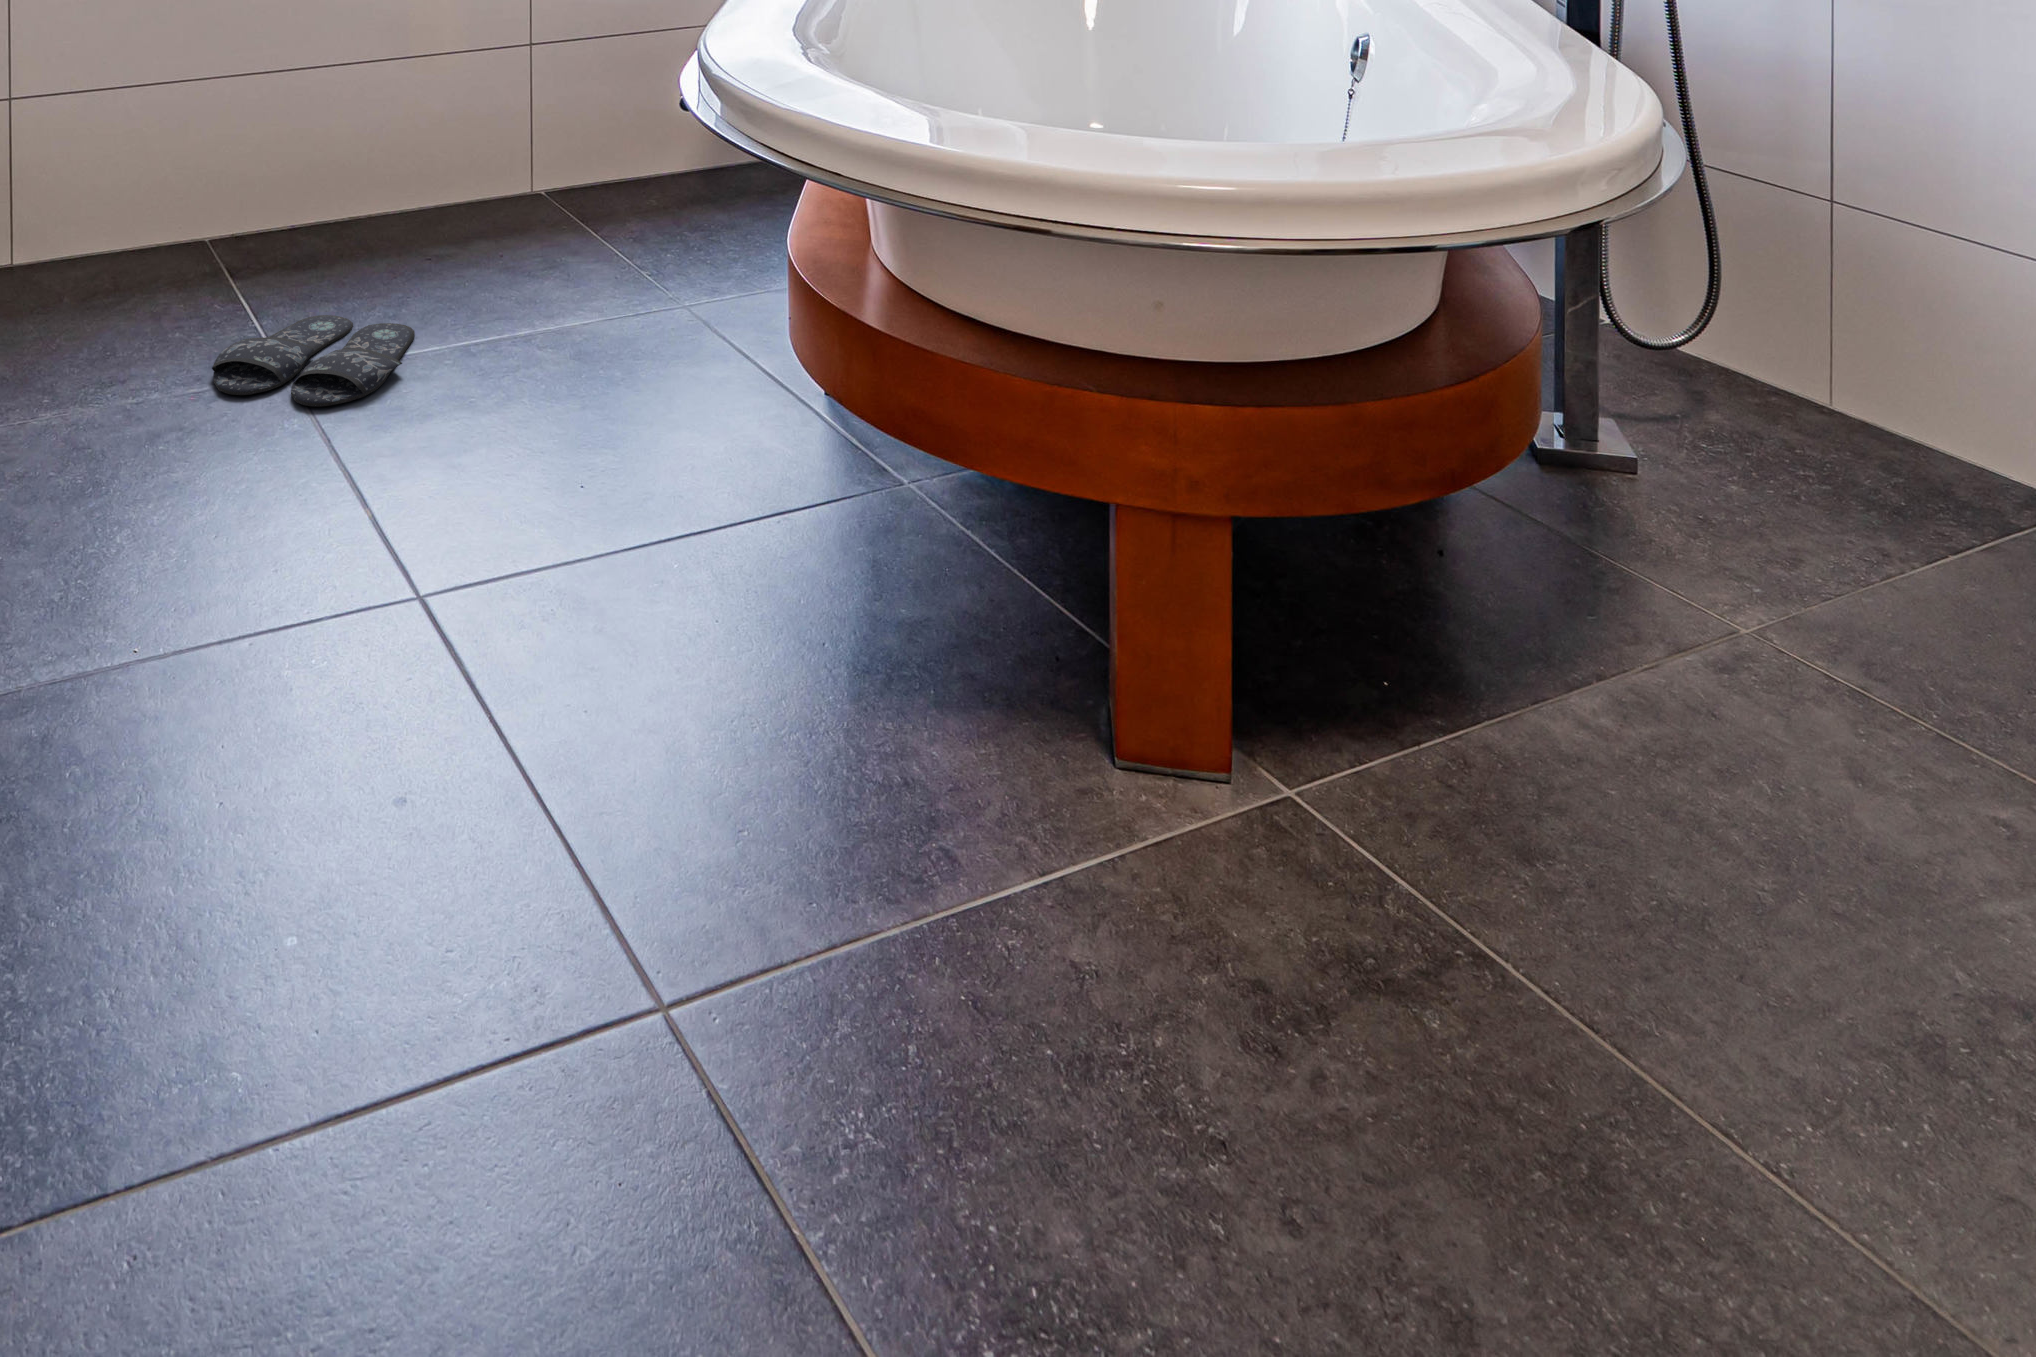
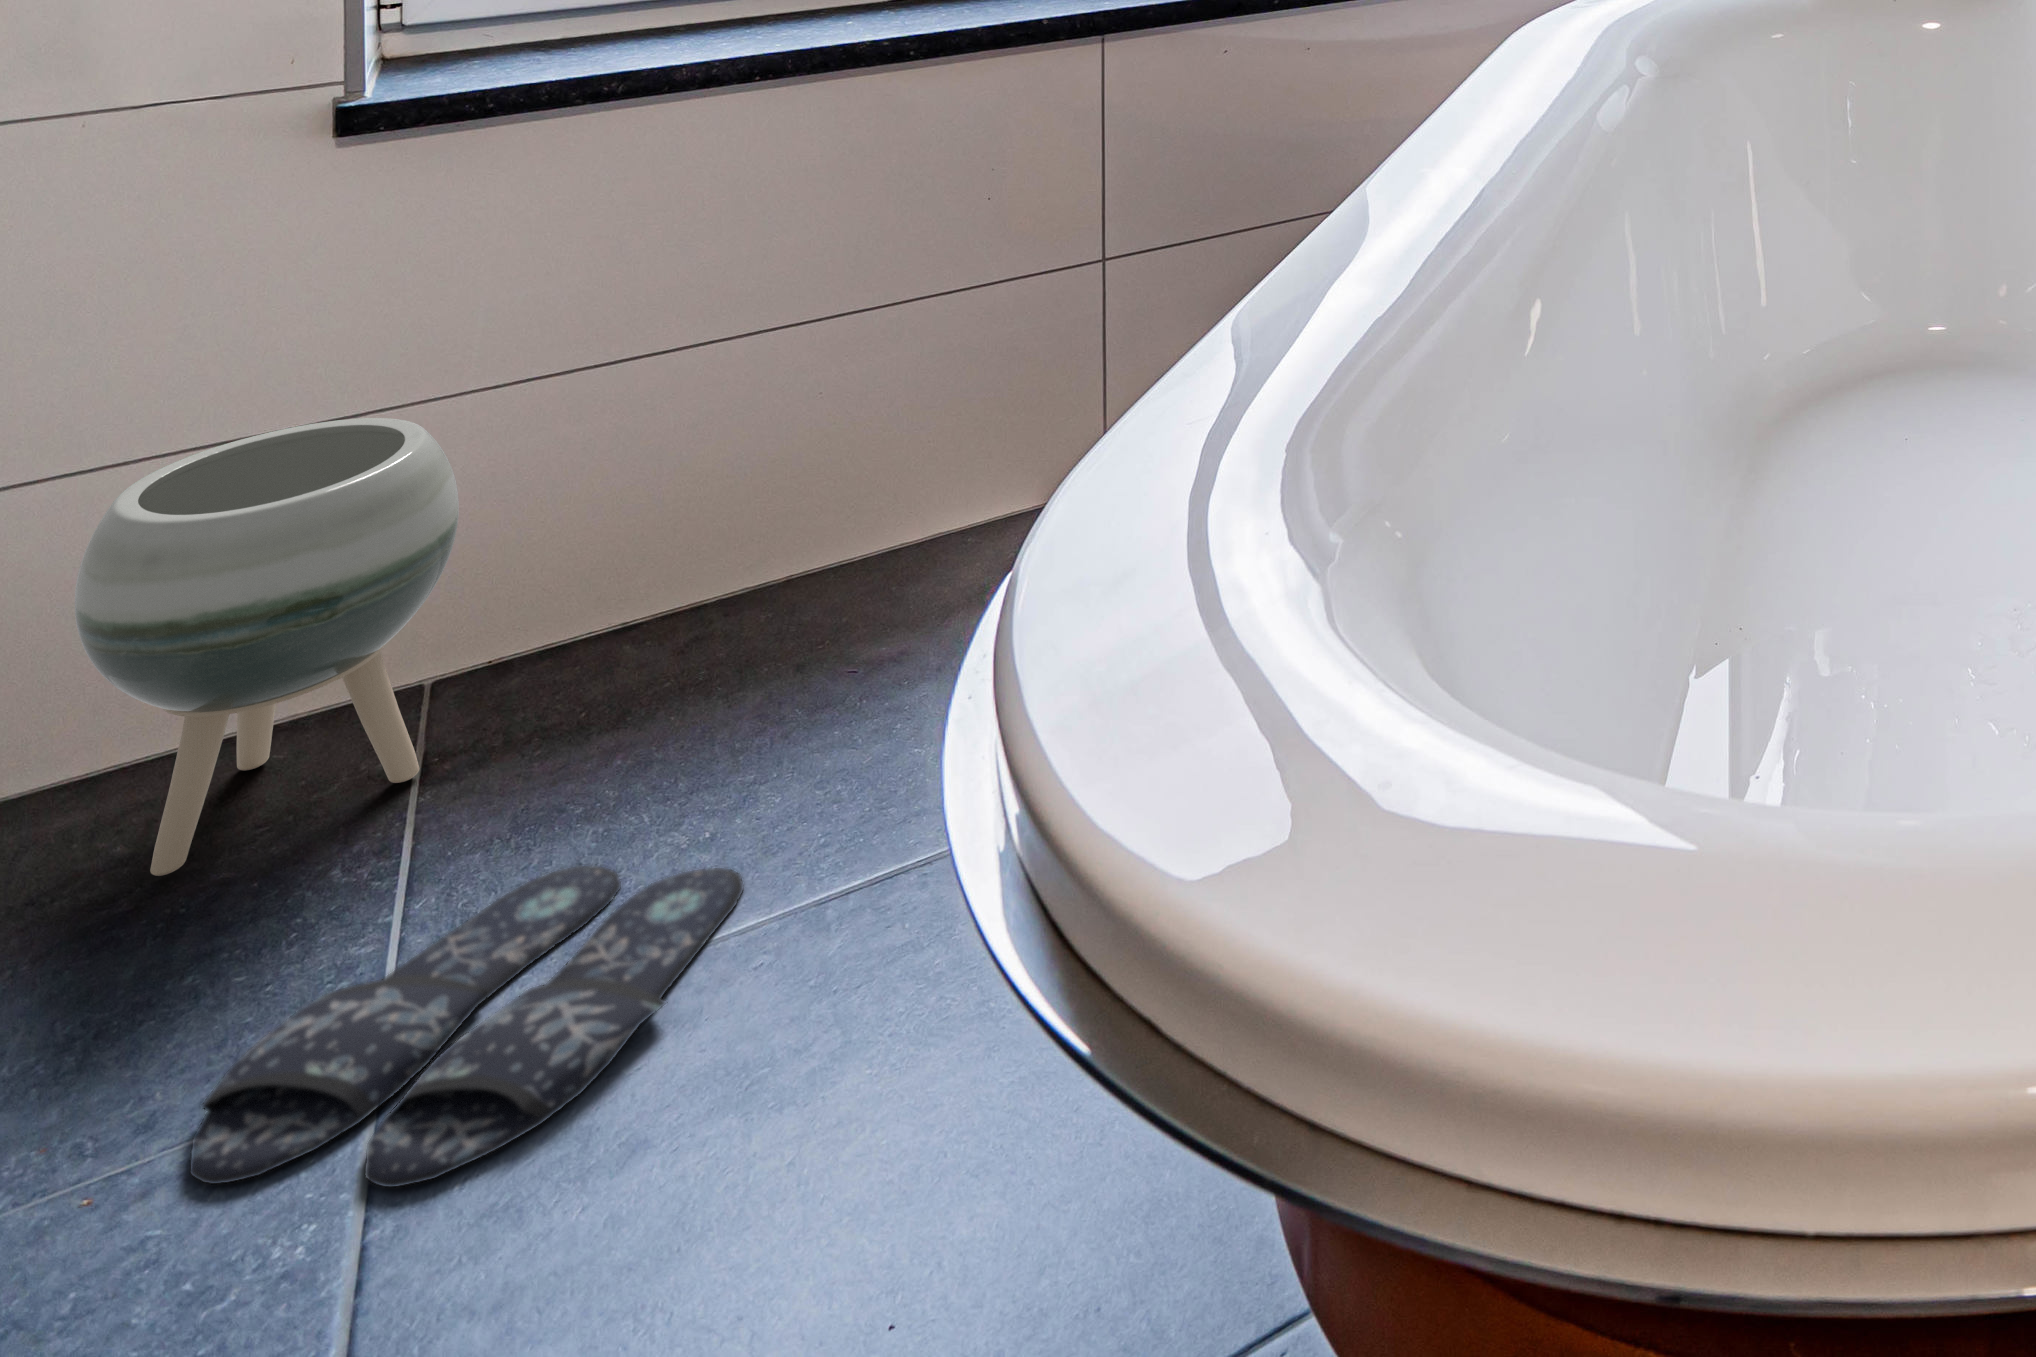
planter: none [94,79,243,294] -> present [75,418,459,876]

